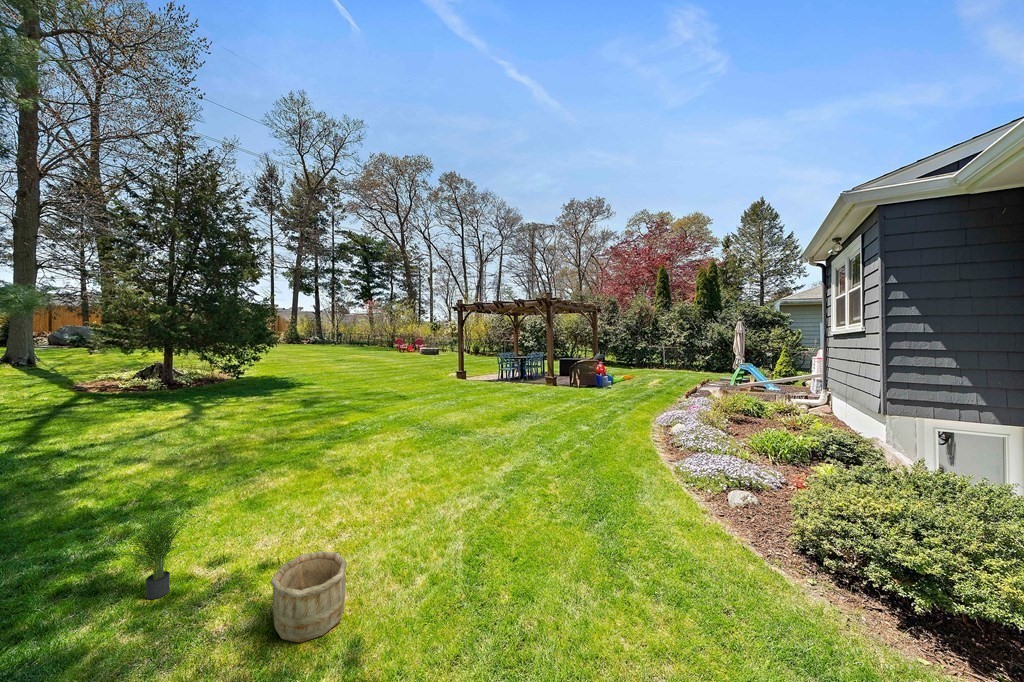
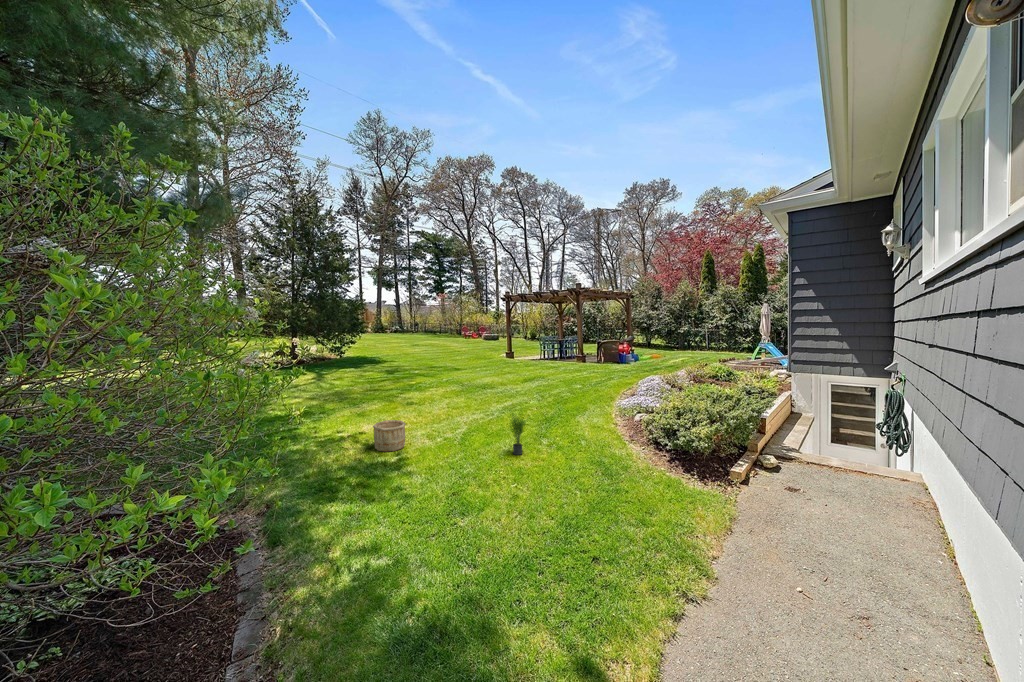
potted plant: present [119,501,188,599] -> present [510,414,526,455]

